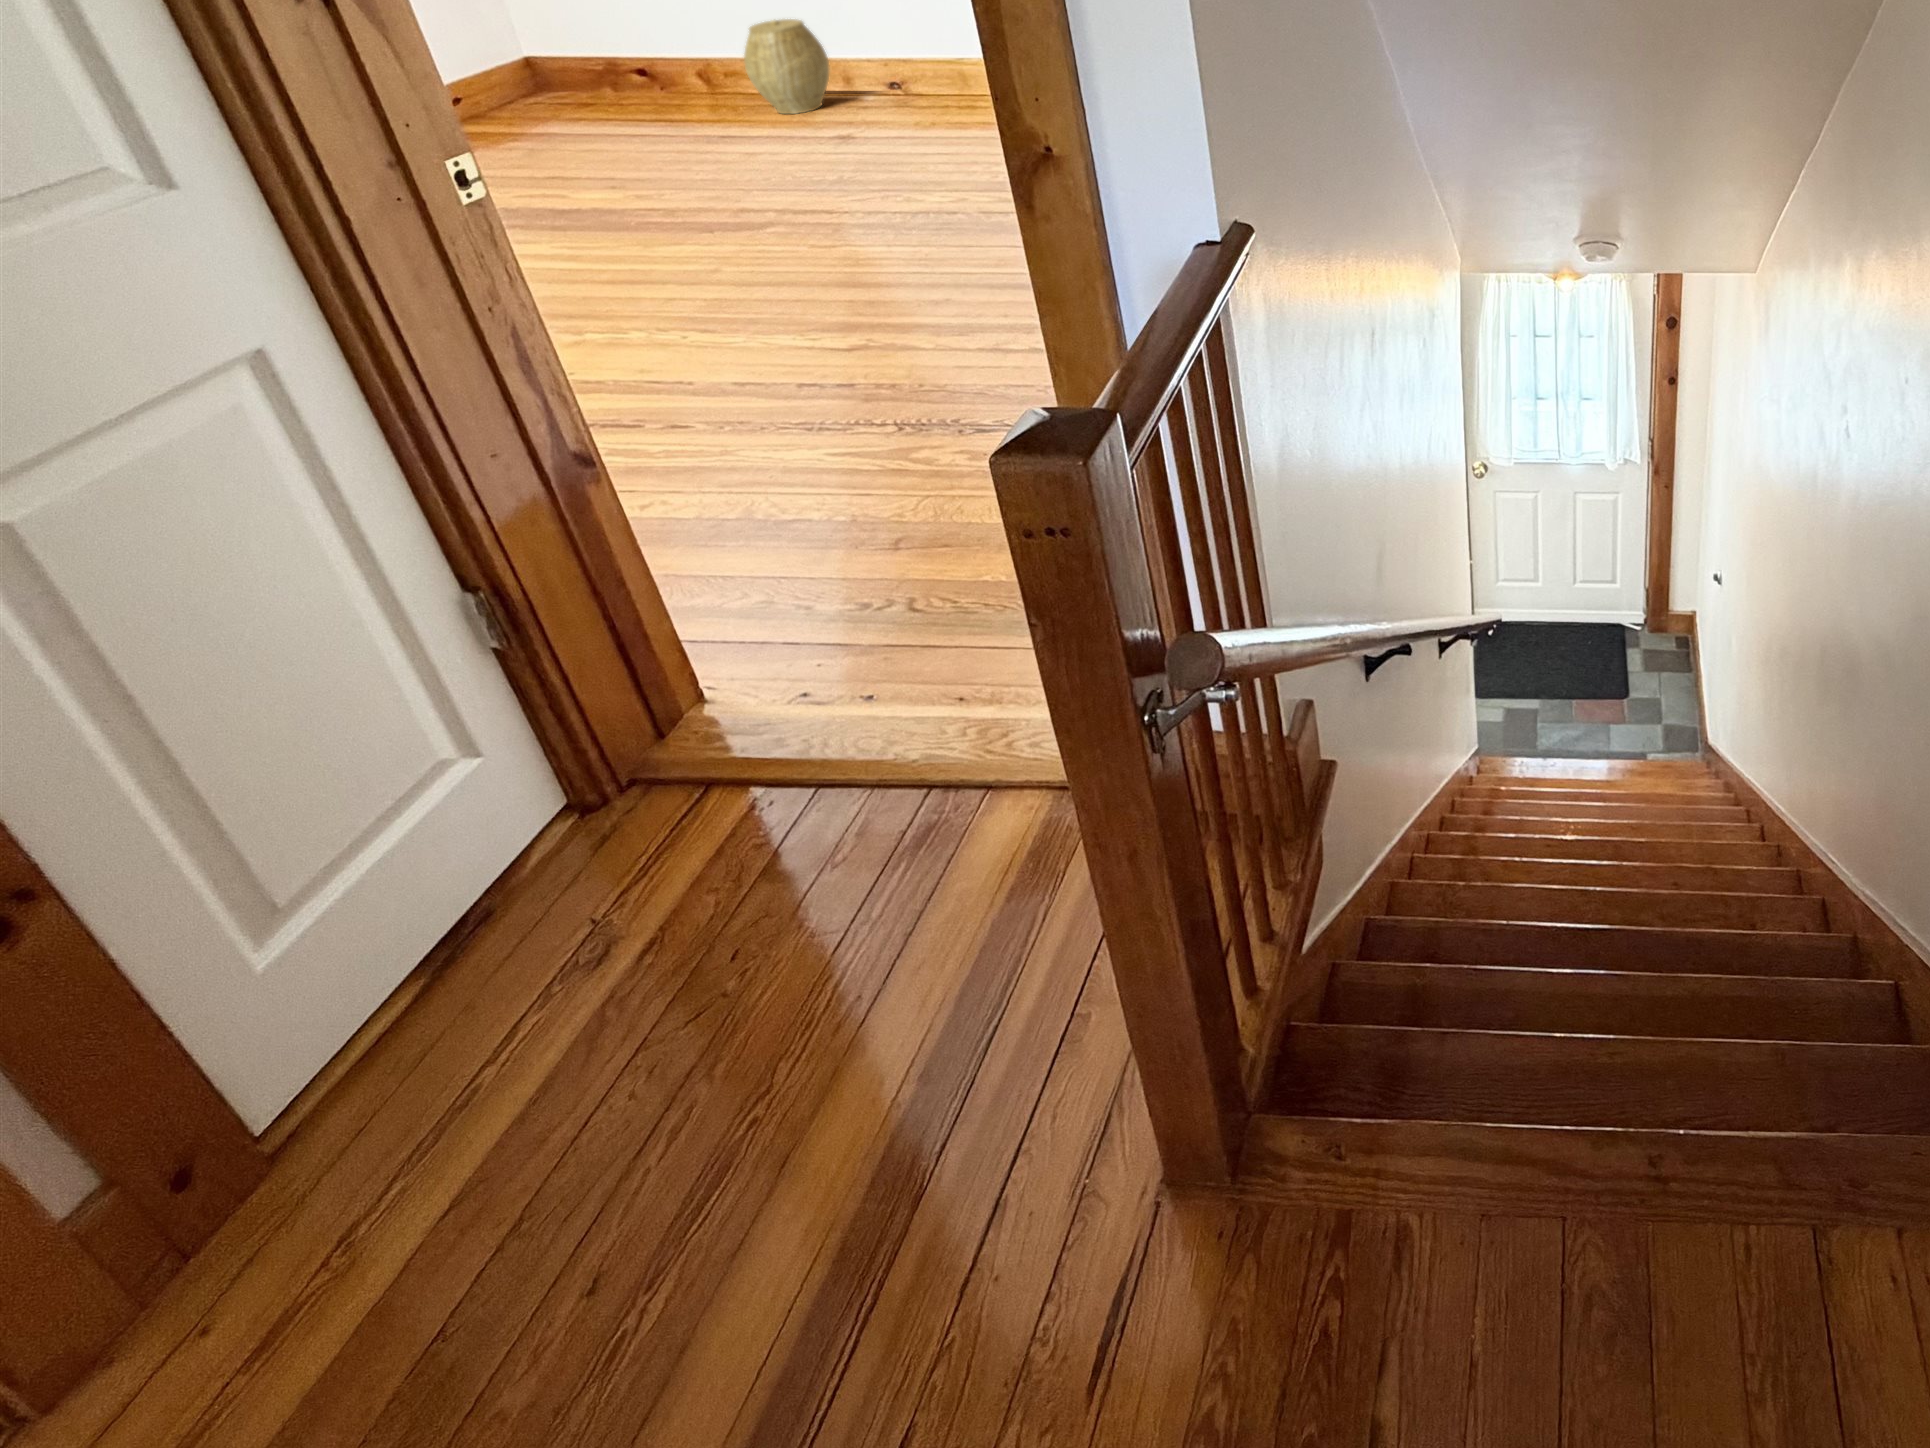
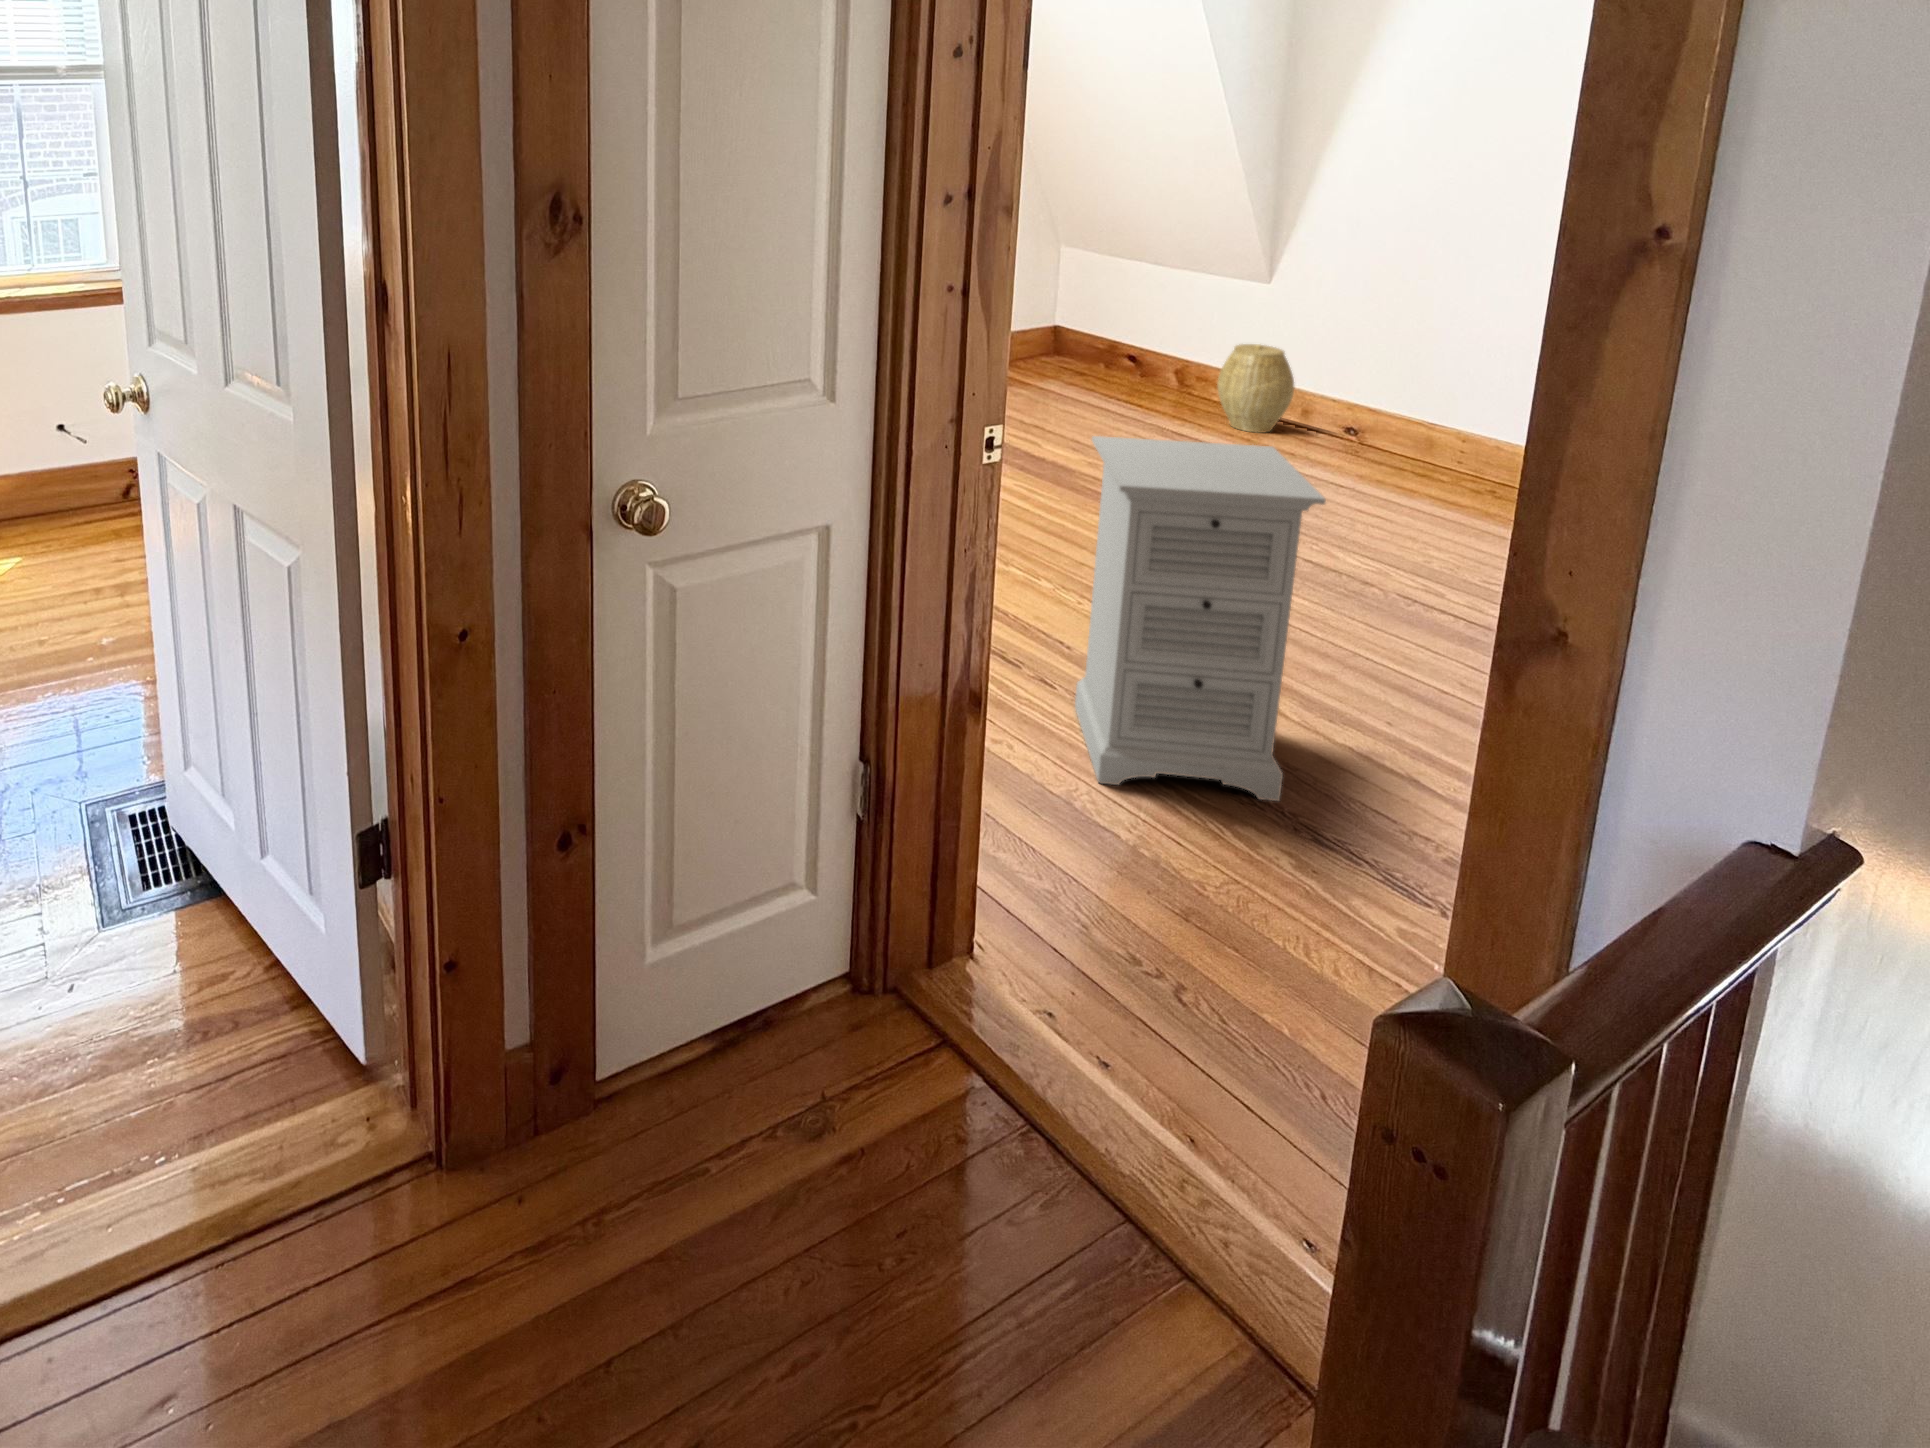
nightstand: none [609,105,942,490] -> present [1075,436,1326,801]

